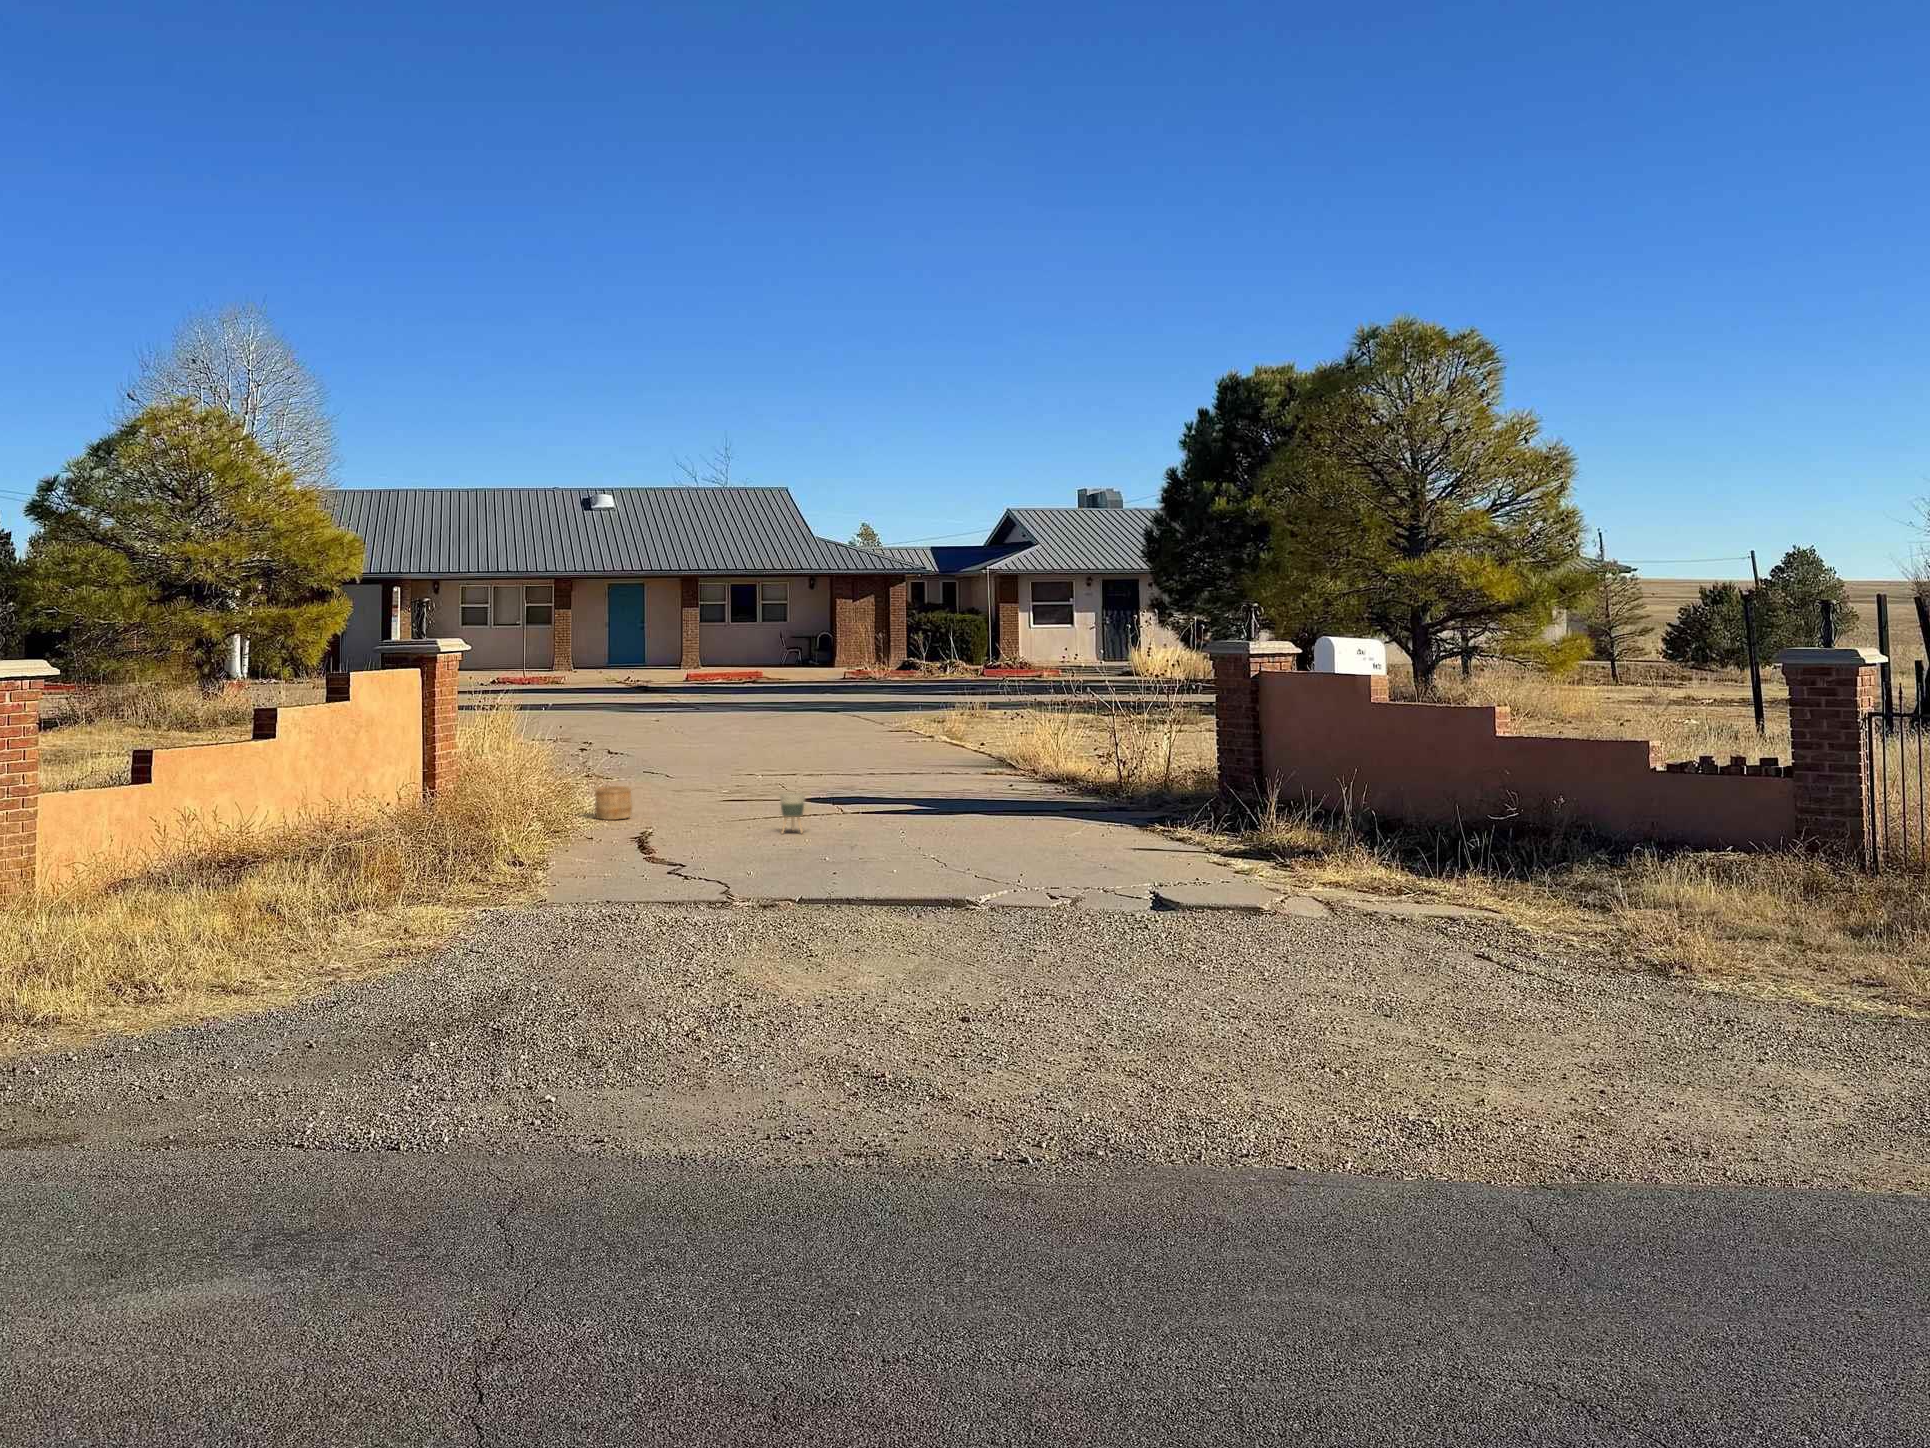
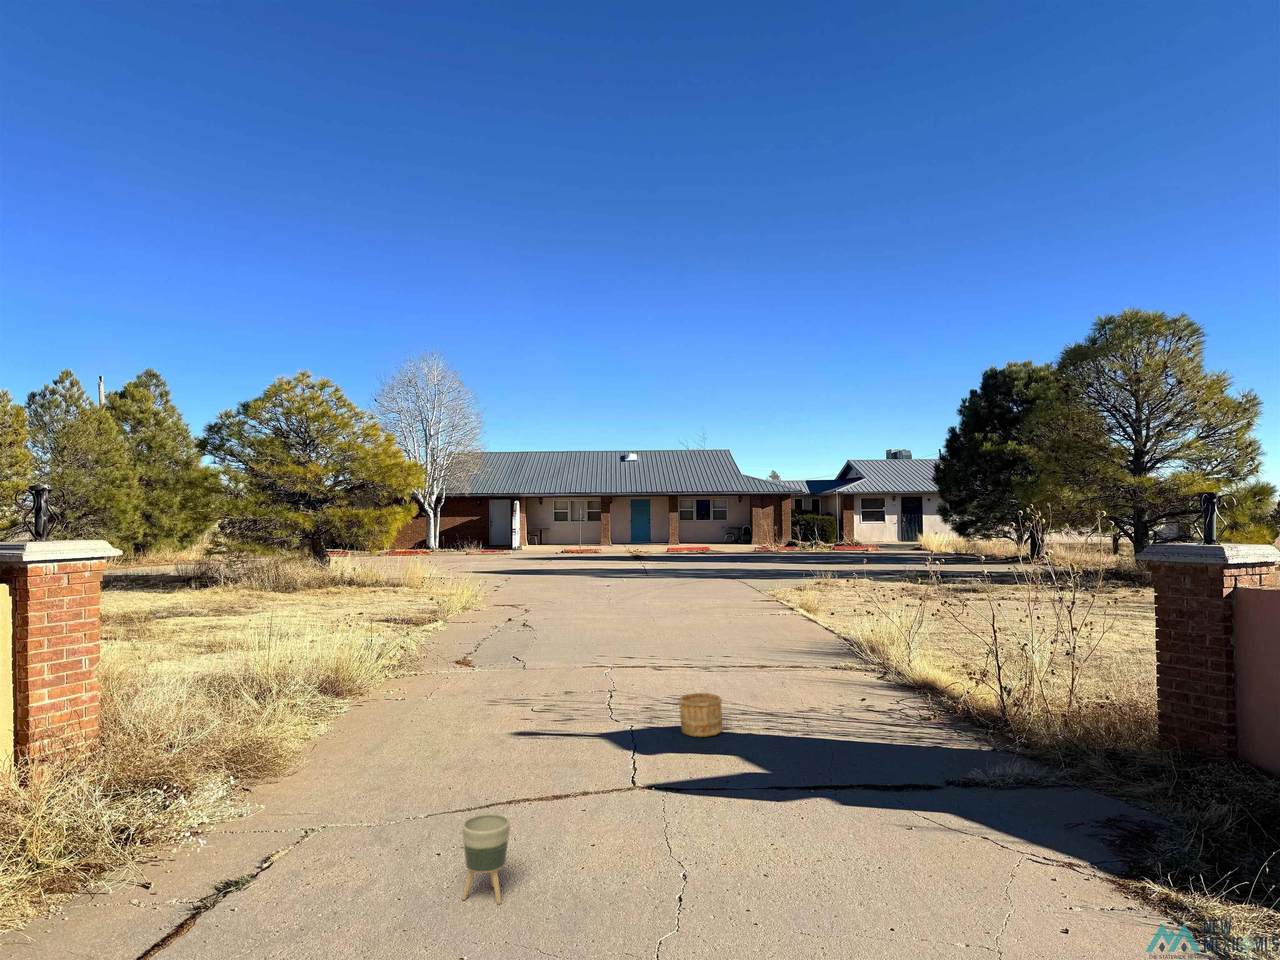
wooden bucket: present [594,786,632,820] -> present [679,693,722,737]

